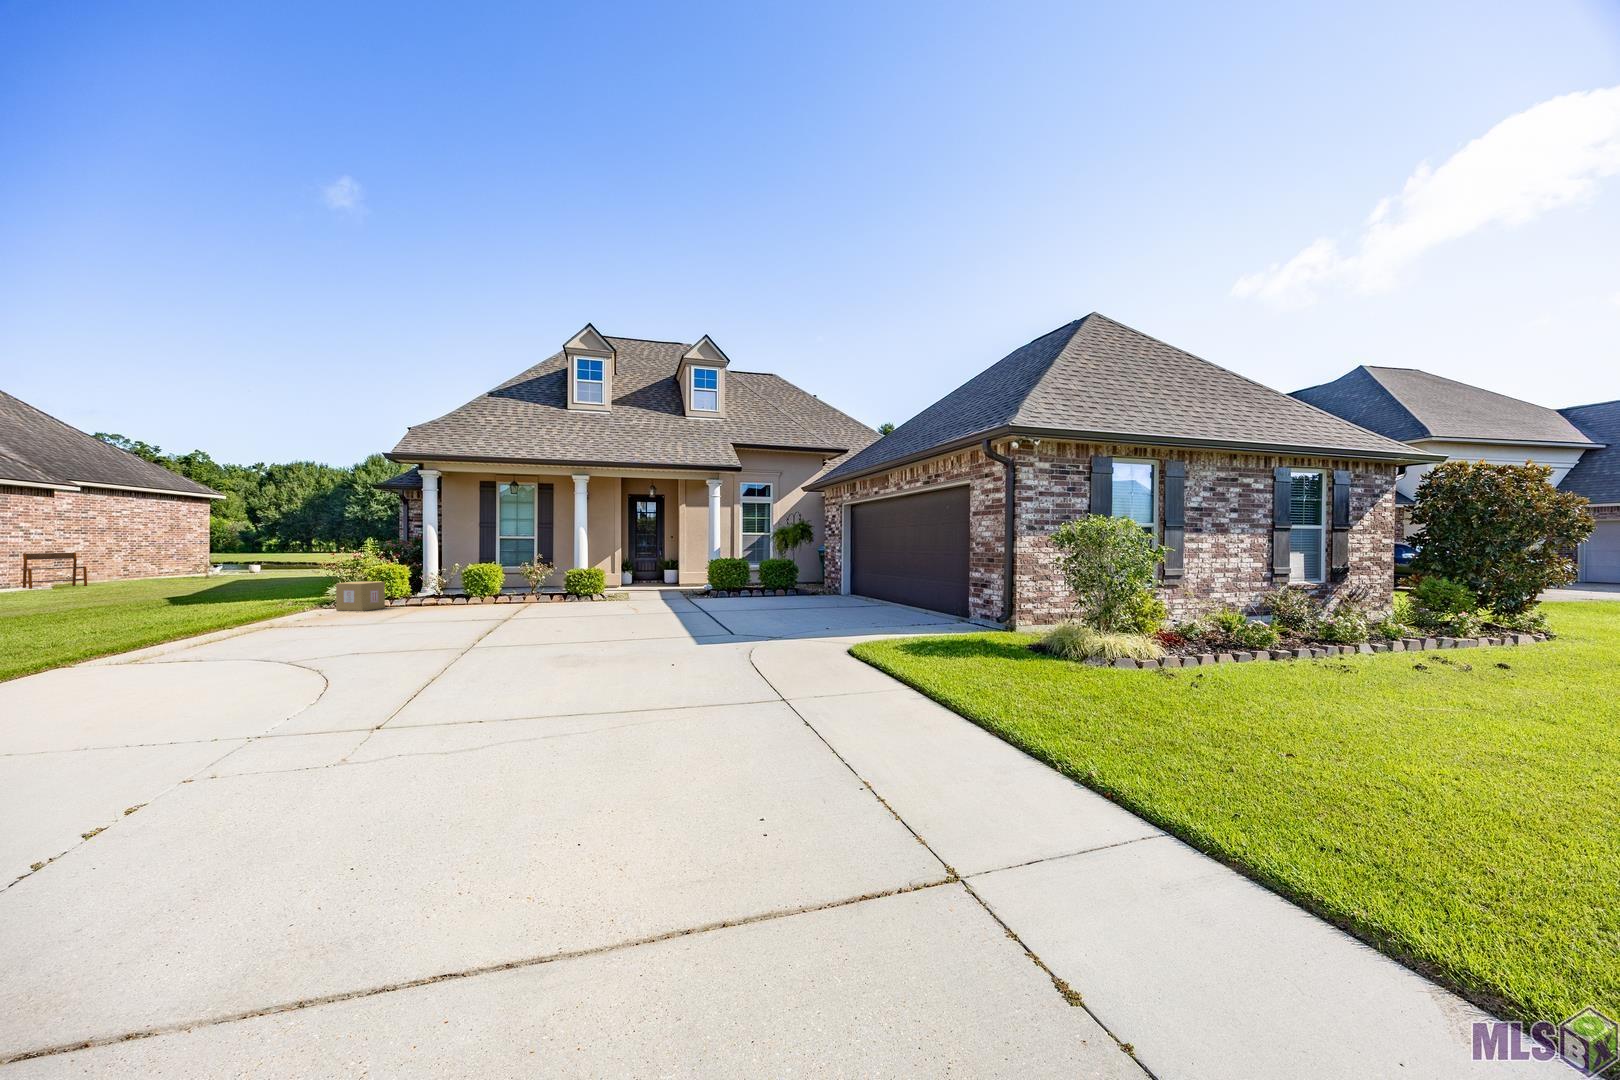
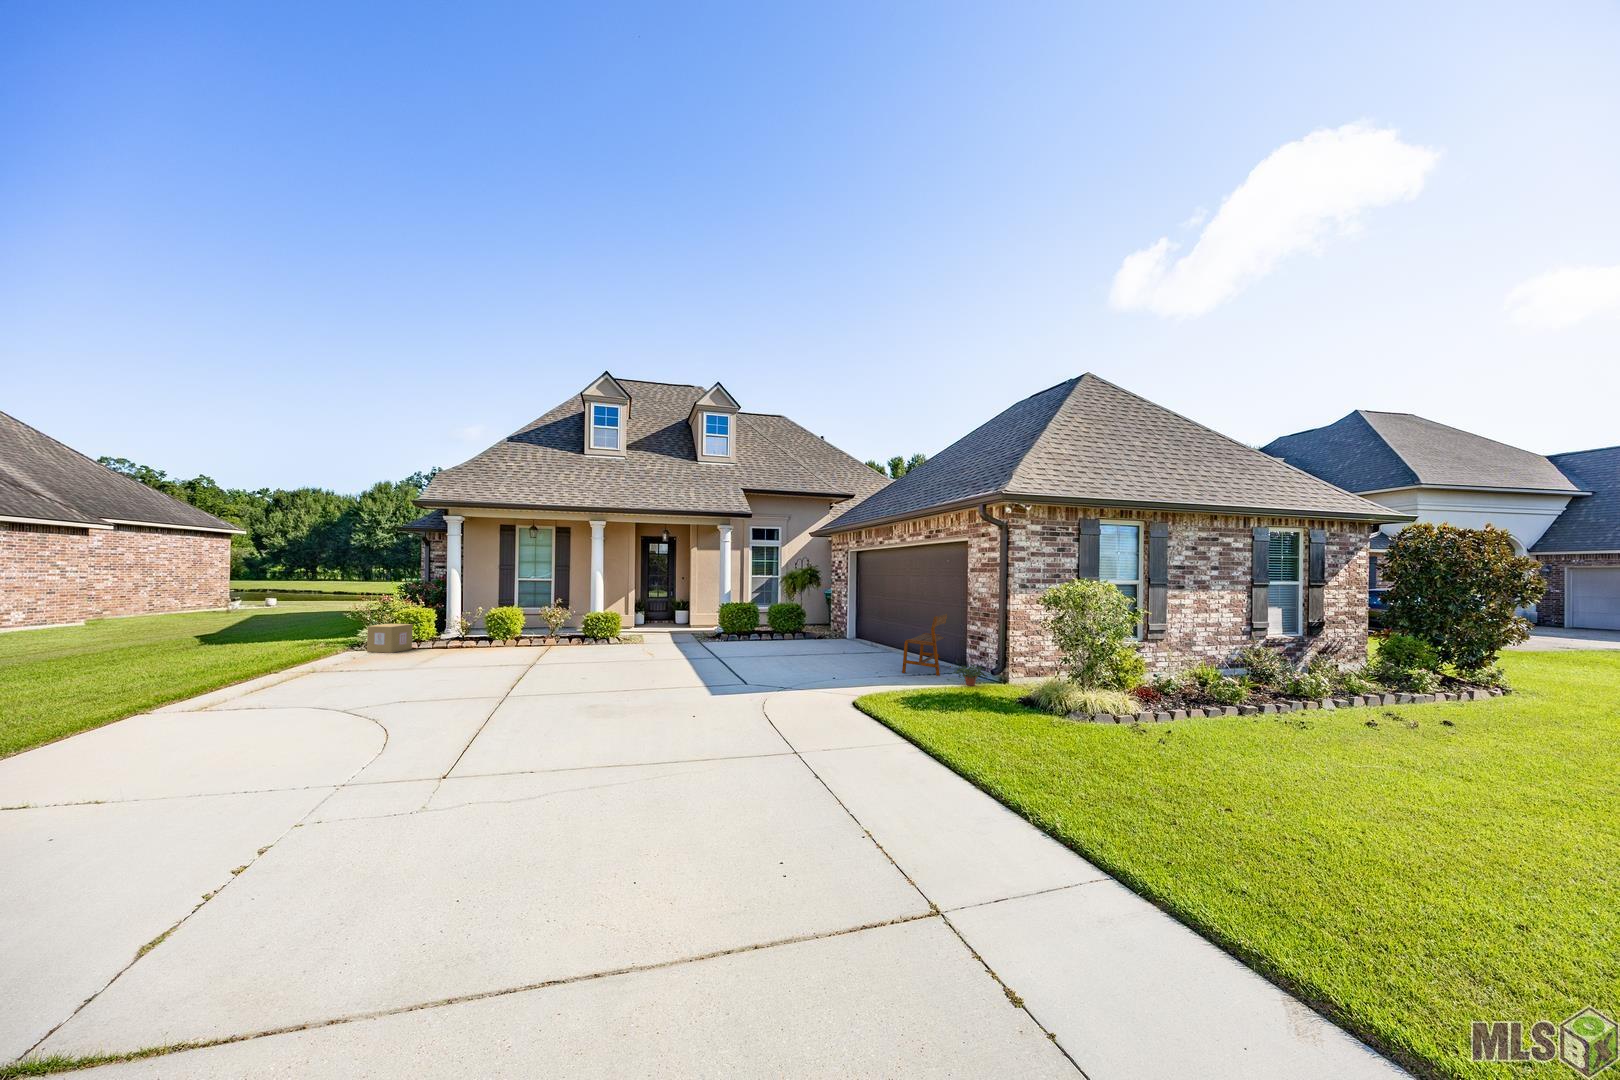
bench: present [21,552,87,589] -> present [902,613,951,676]
potted plant: none [955,614,993,636] -> present [953,665,988,686]

